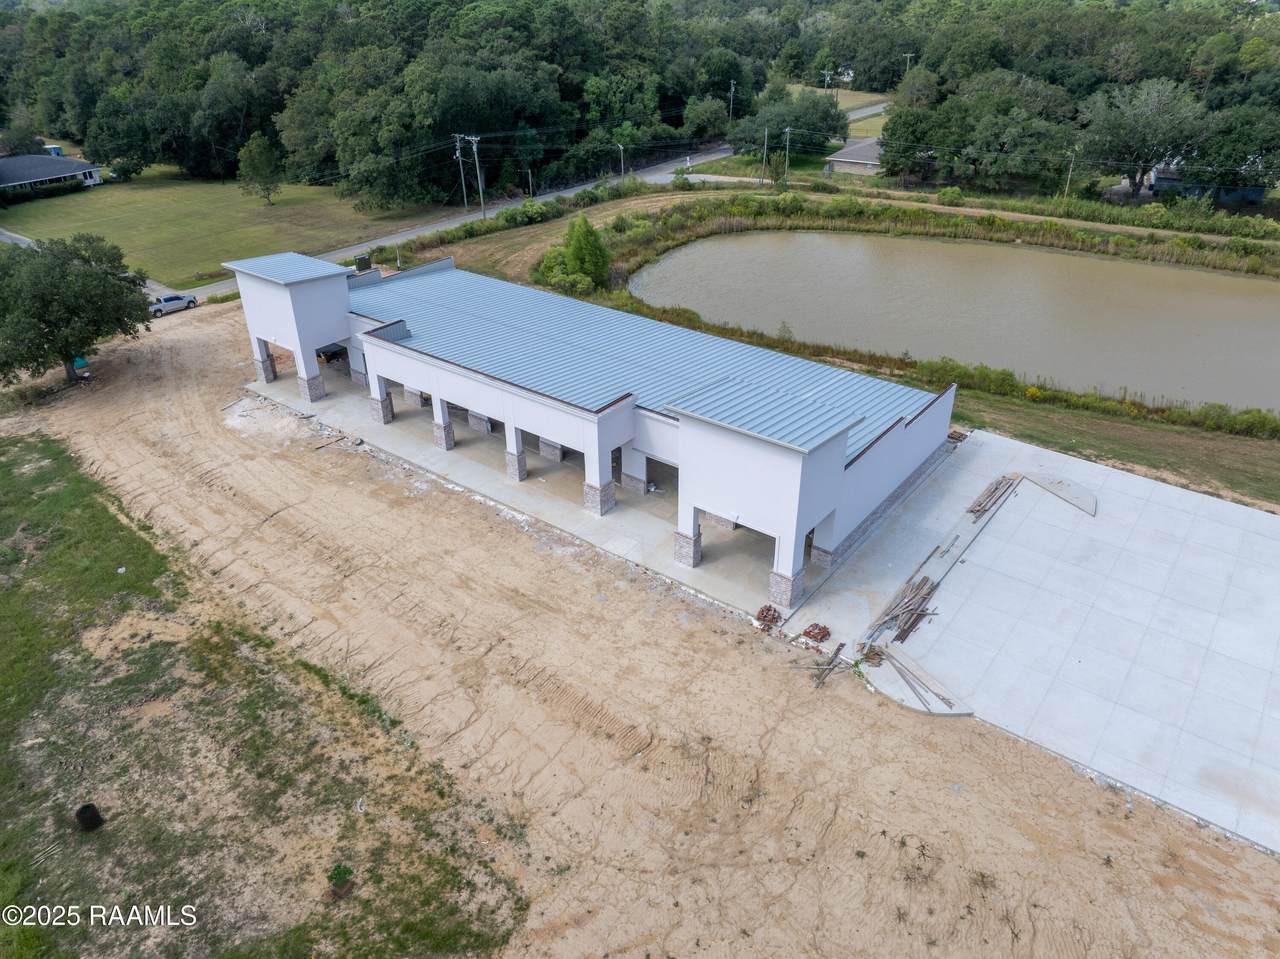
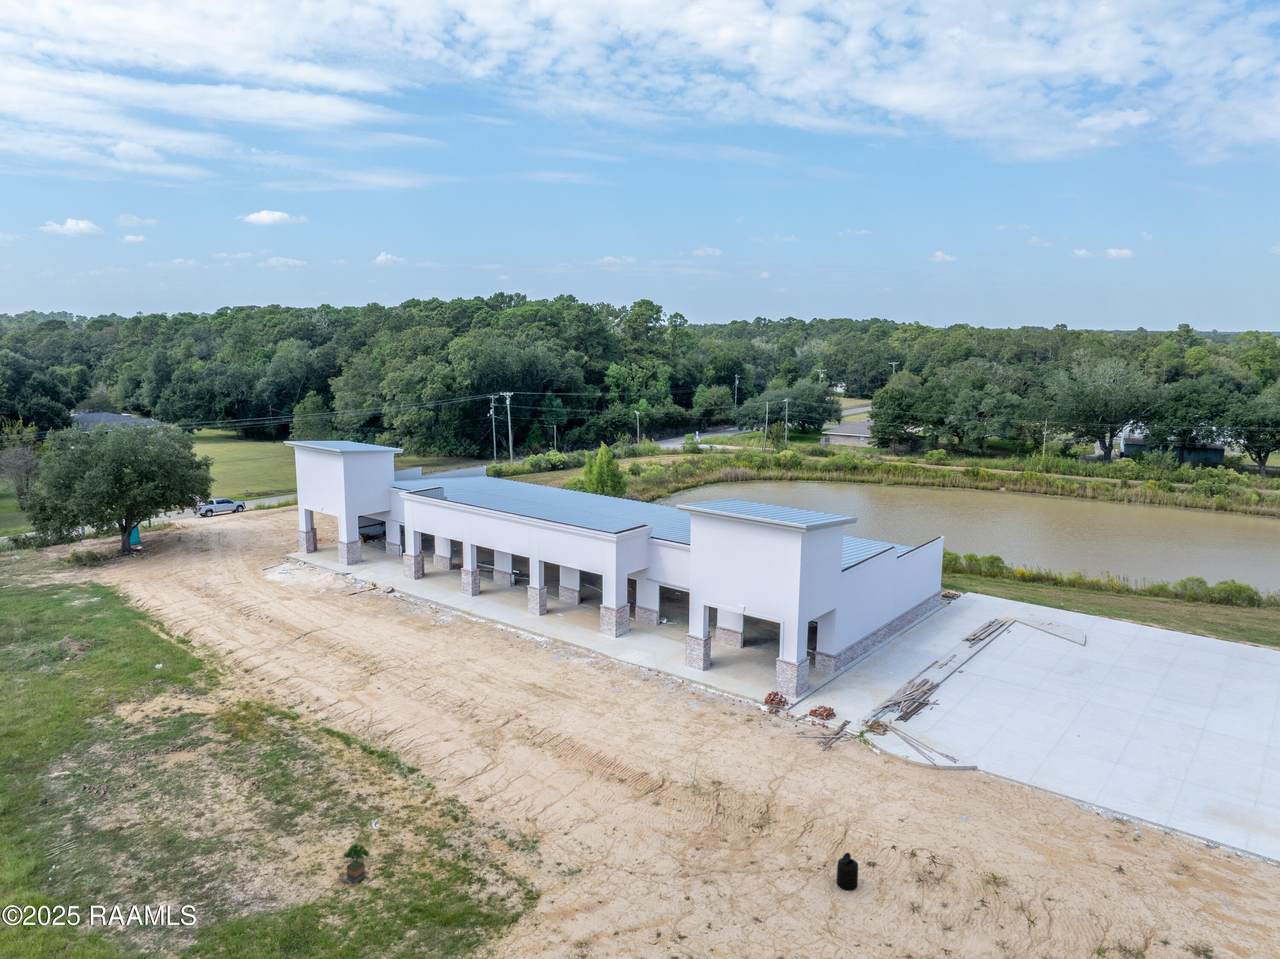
trash can: present [75,803,103,832] -> present [837,853,858,891]

